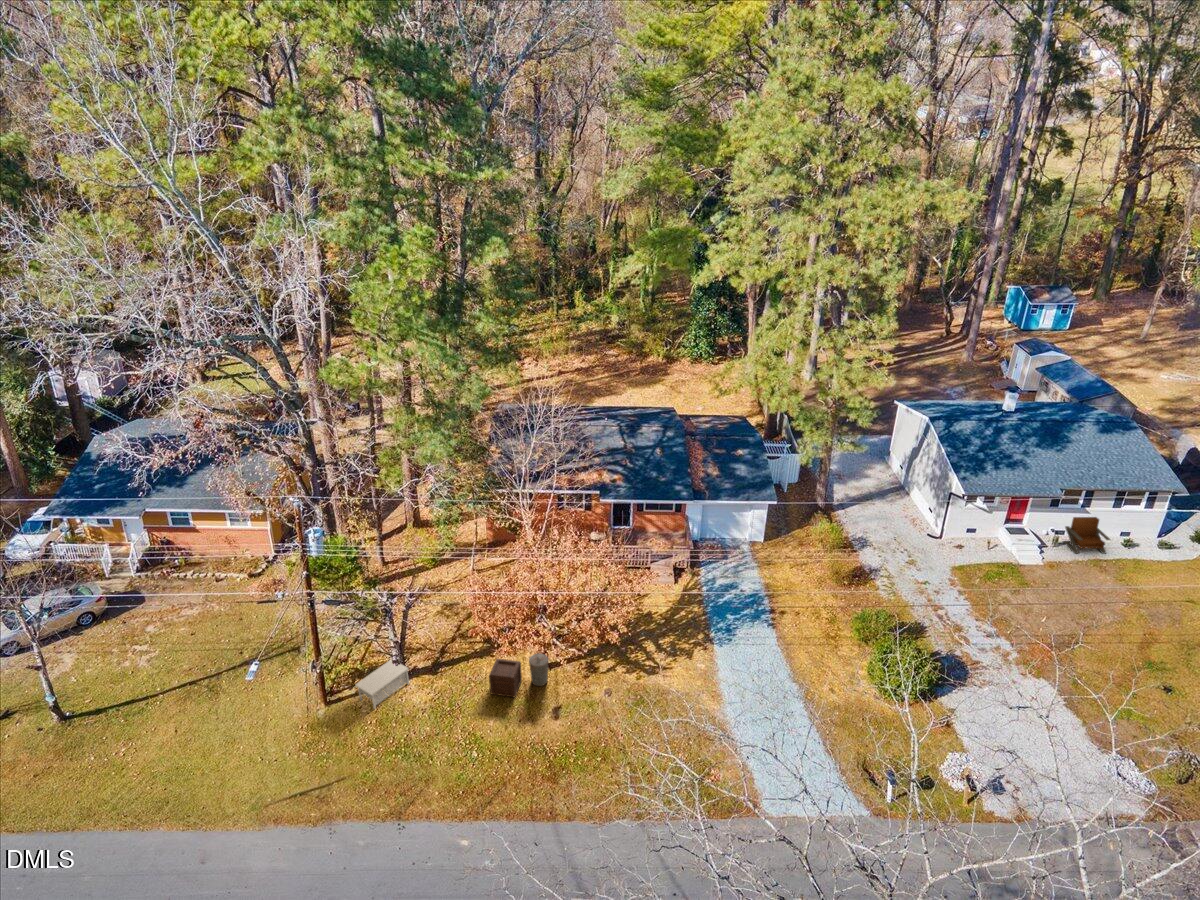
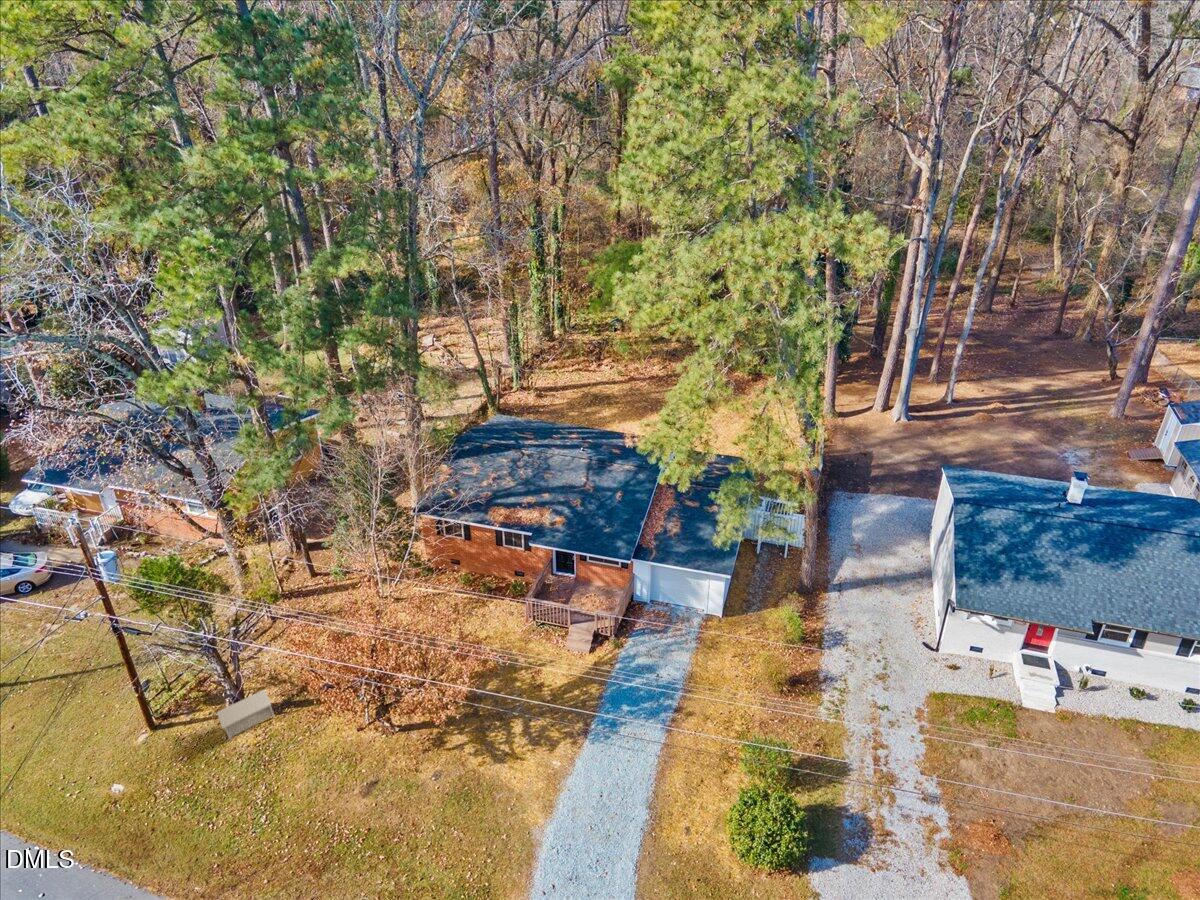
lounge chair: present [1063,517,1110,554] -> none [1101,660,1165,717]
trash can: present [529,653,548,686] -> none [374,717,398,751]
wooden crate: present [489,659,522,697] -> none [330,713,374,759]

